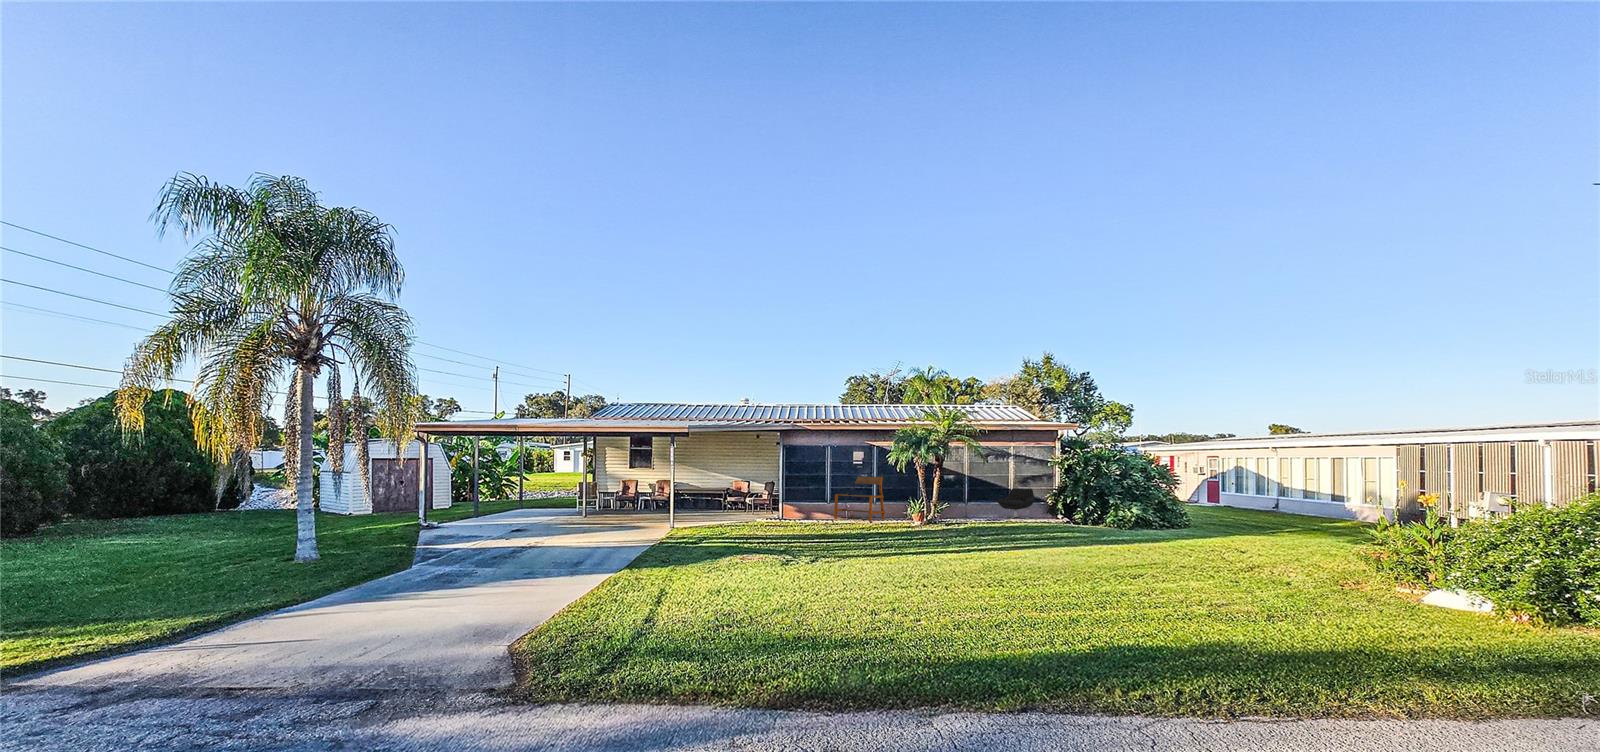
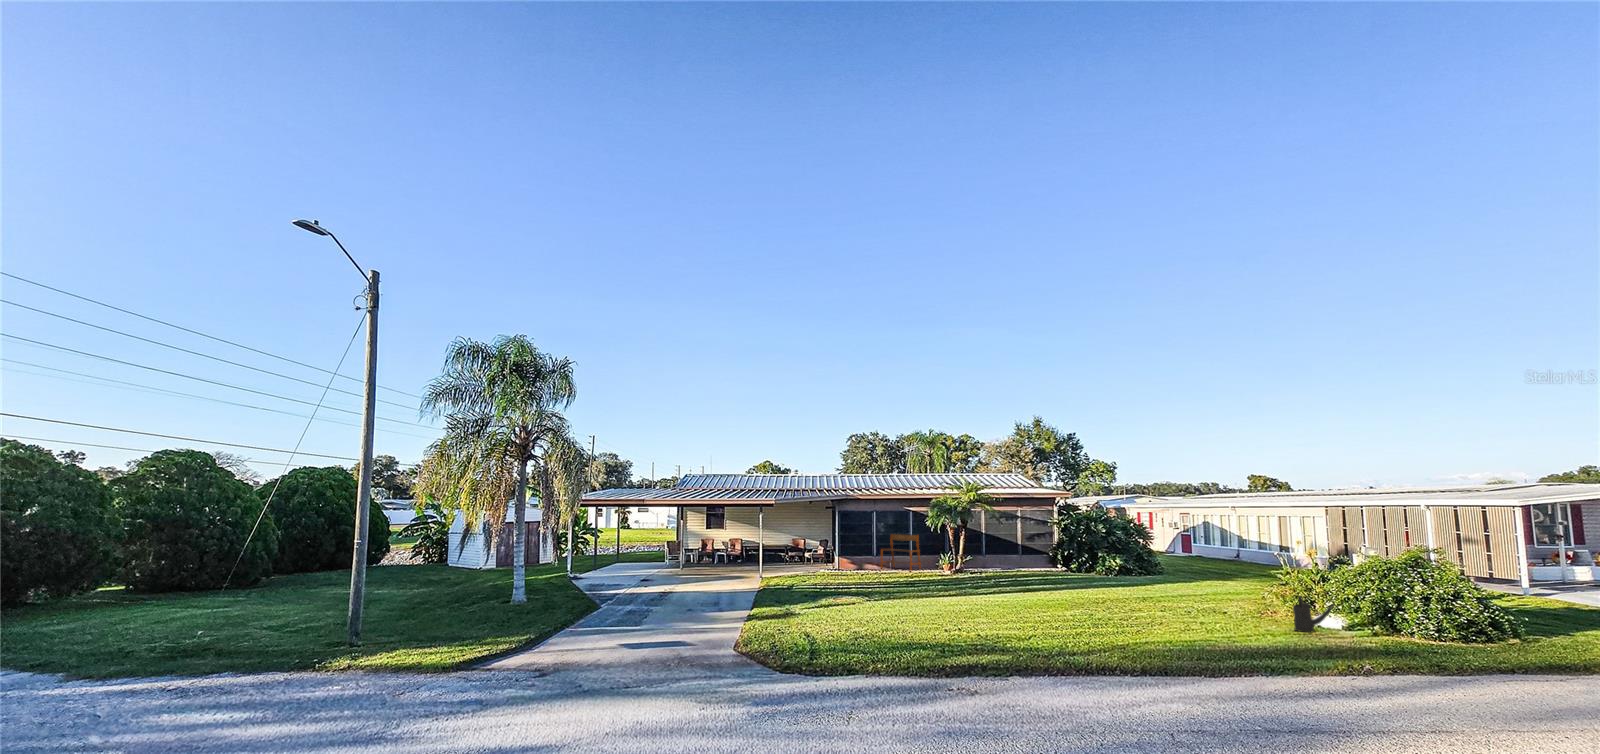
lounge chair: present [997,488,1035,519] -> none [1009,543,1040,568]
watering can: none [1396,558,1480,615] -> present [1293,596,1335,632]

